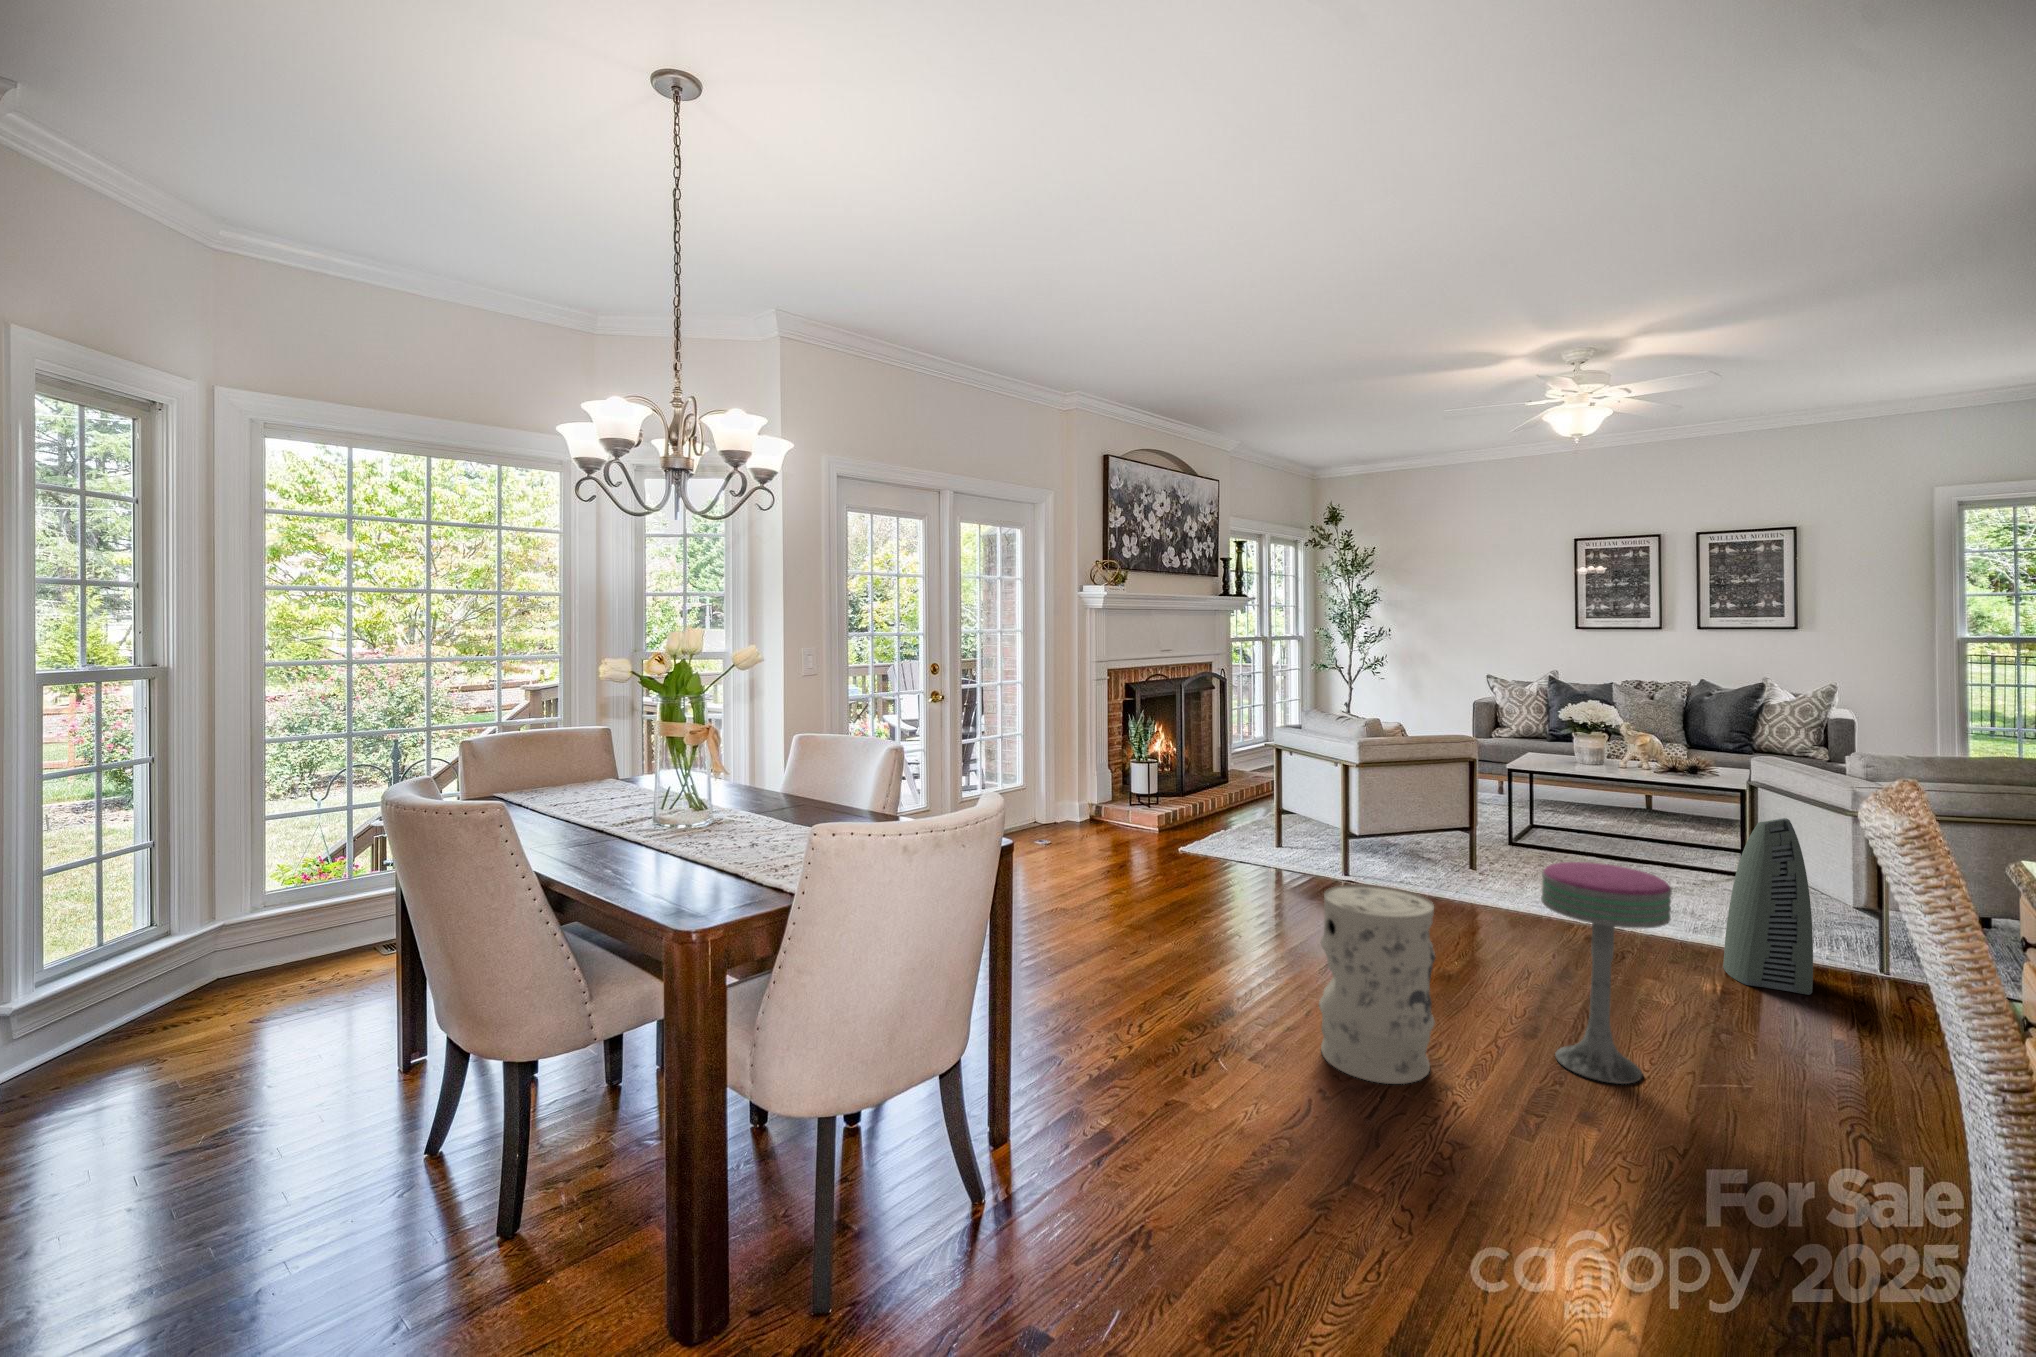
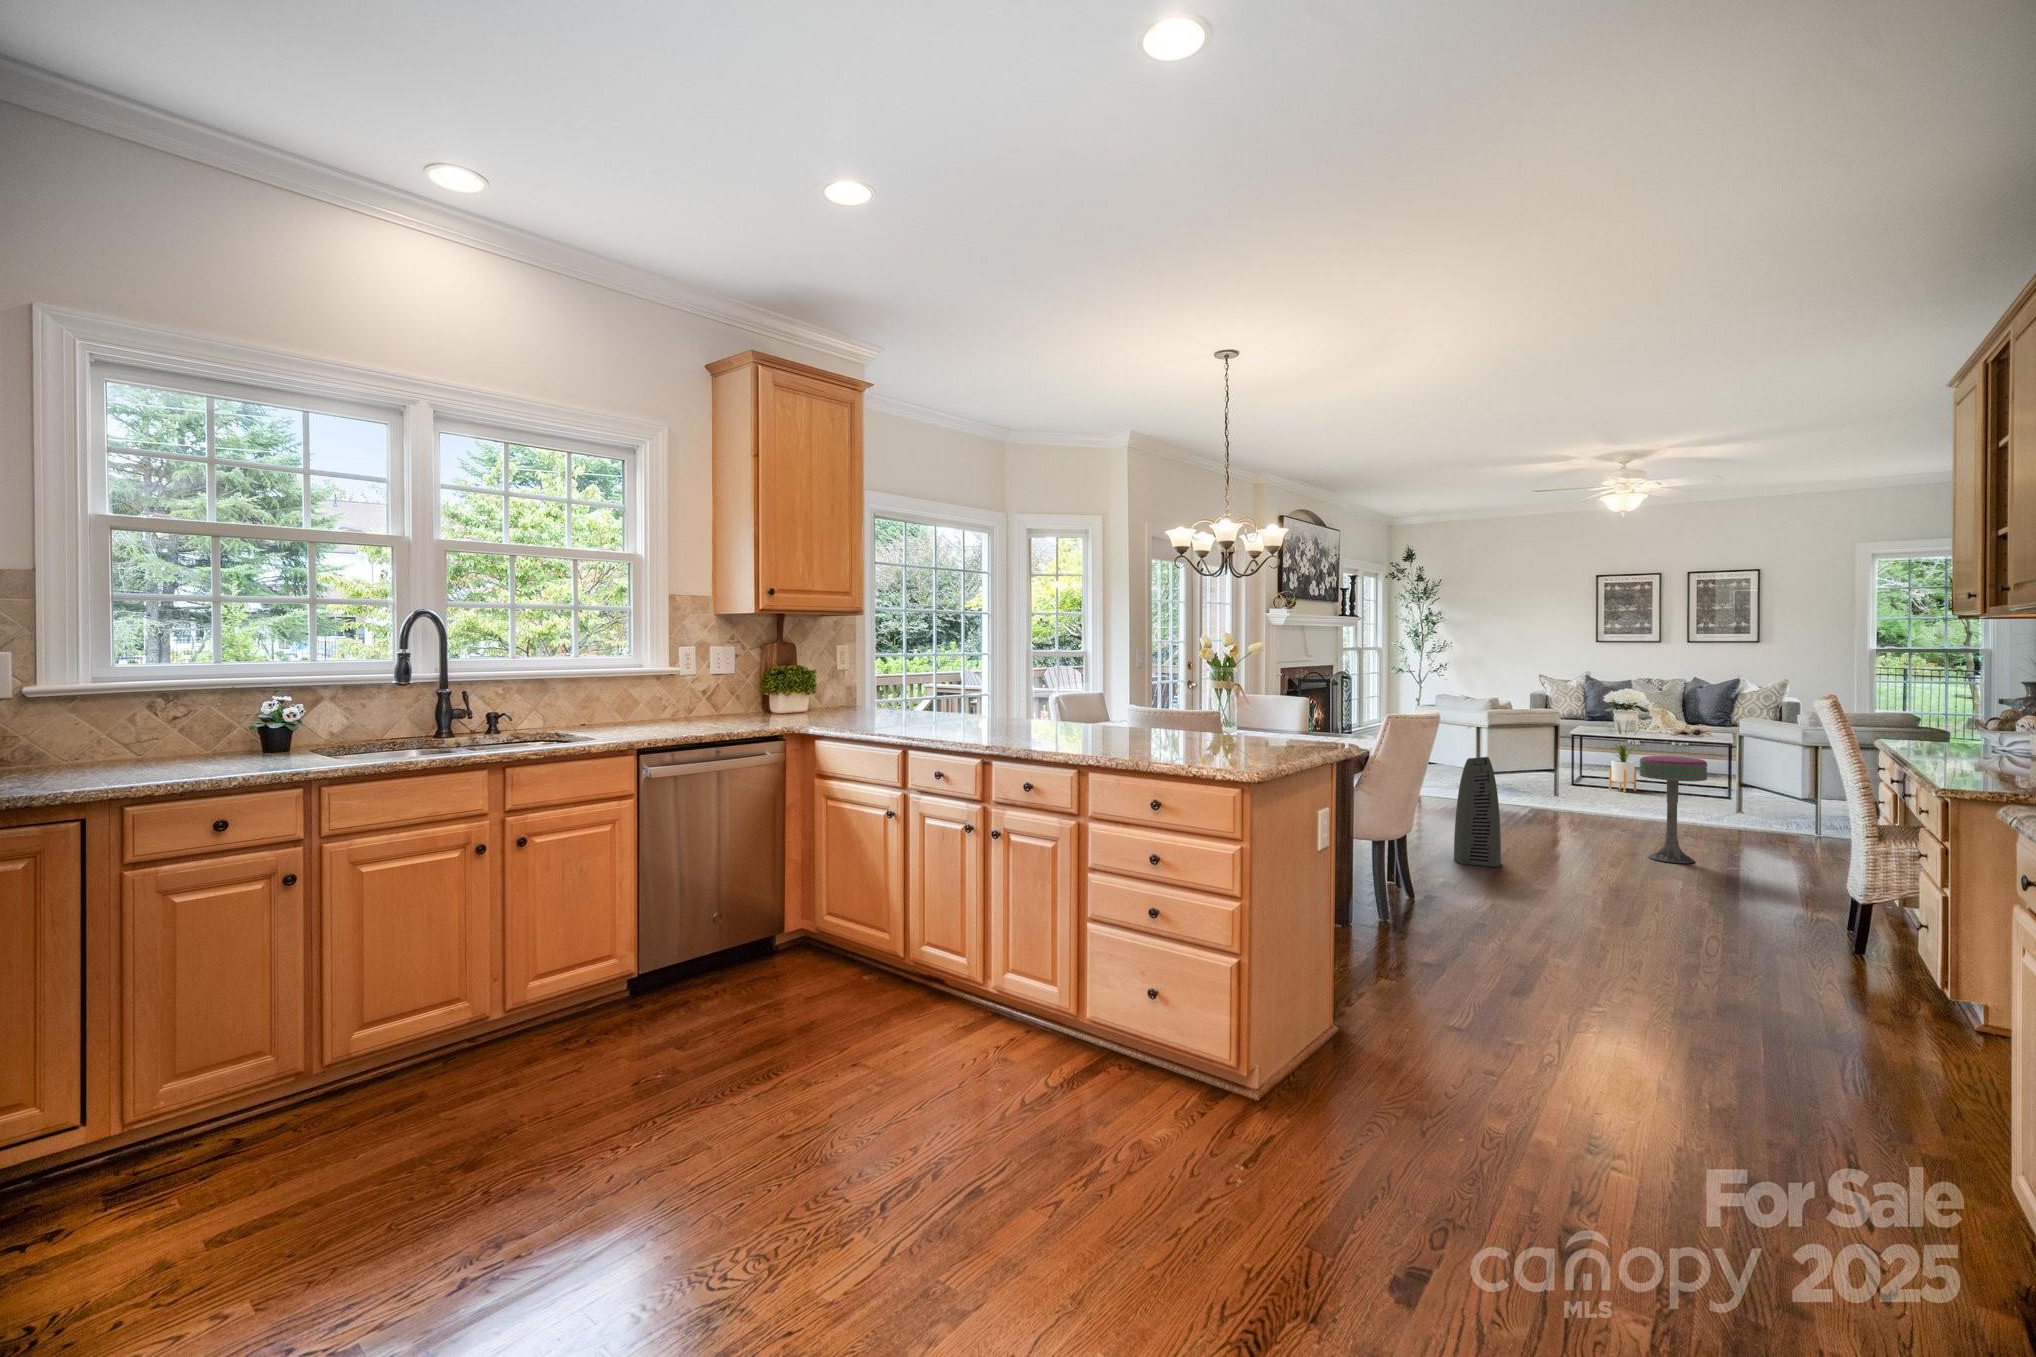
house plant: none [1546,740,1618,858] -> present [1606,721,1644,792]
air purifier: present [1723,818,1813,995] -> present [1454,757,1501,867]
trash can: present [1319,884,1435,1084] -> none [1525,771,1591,865]

